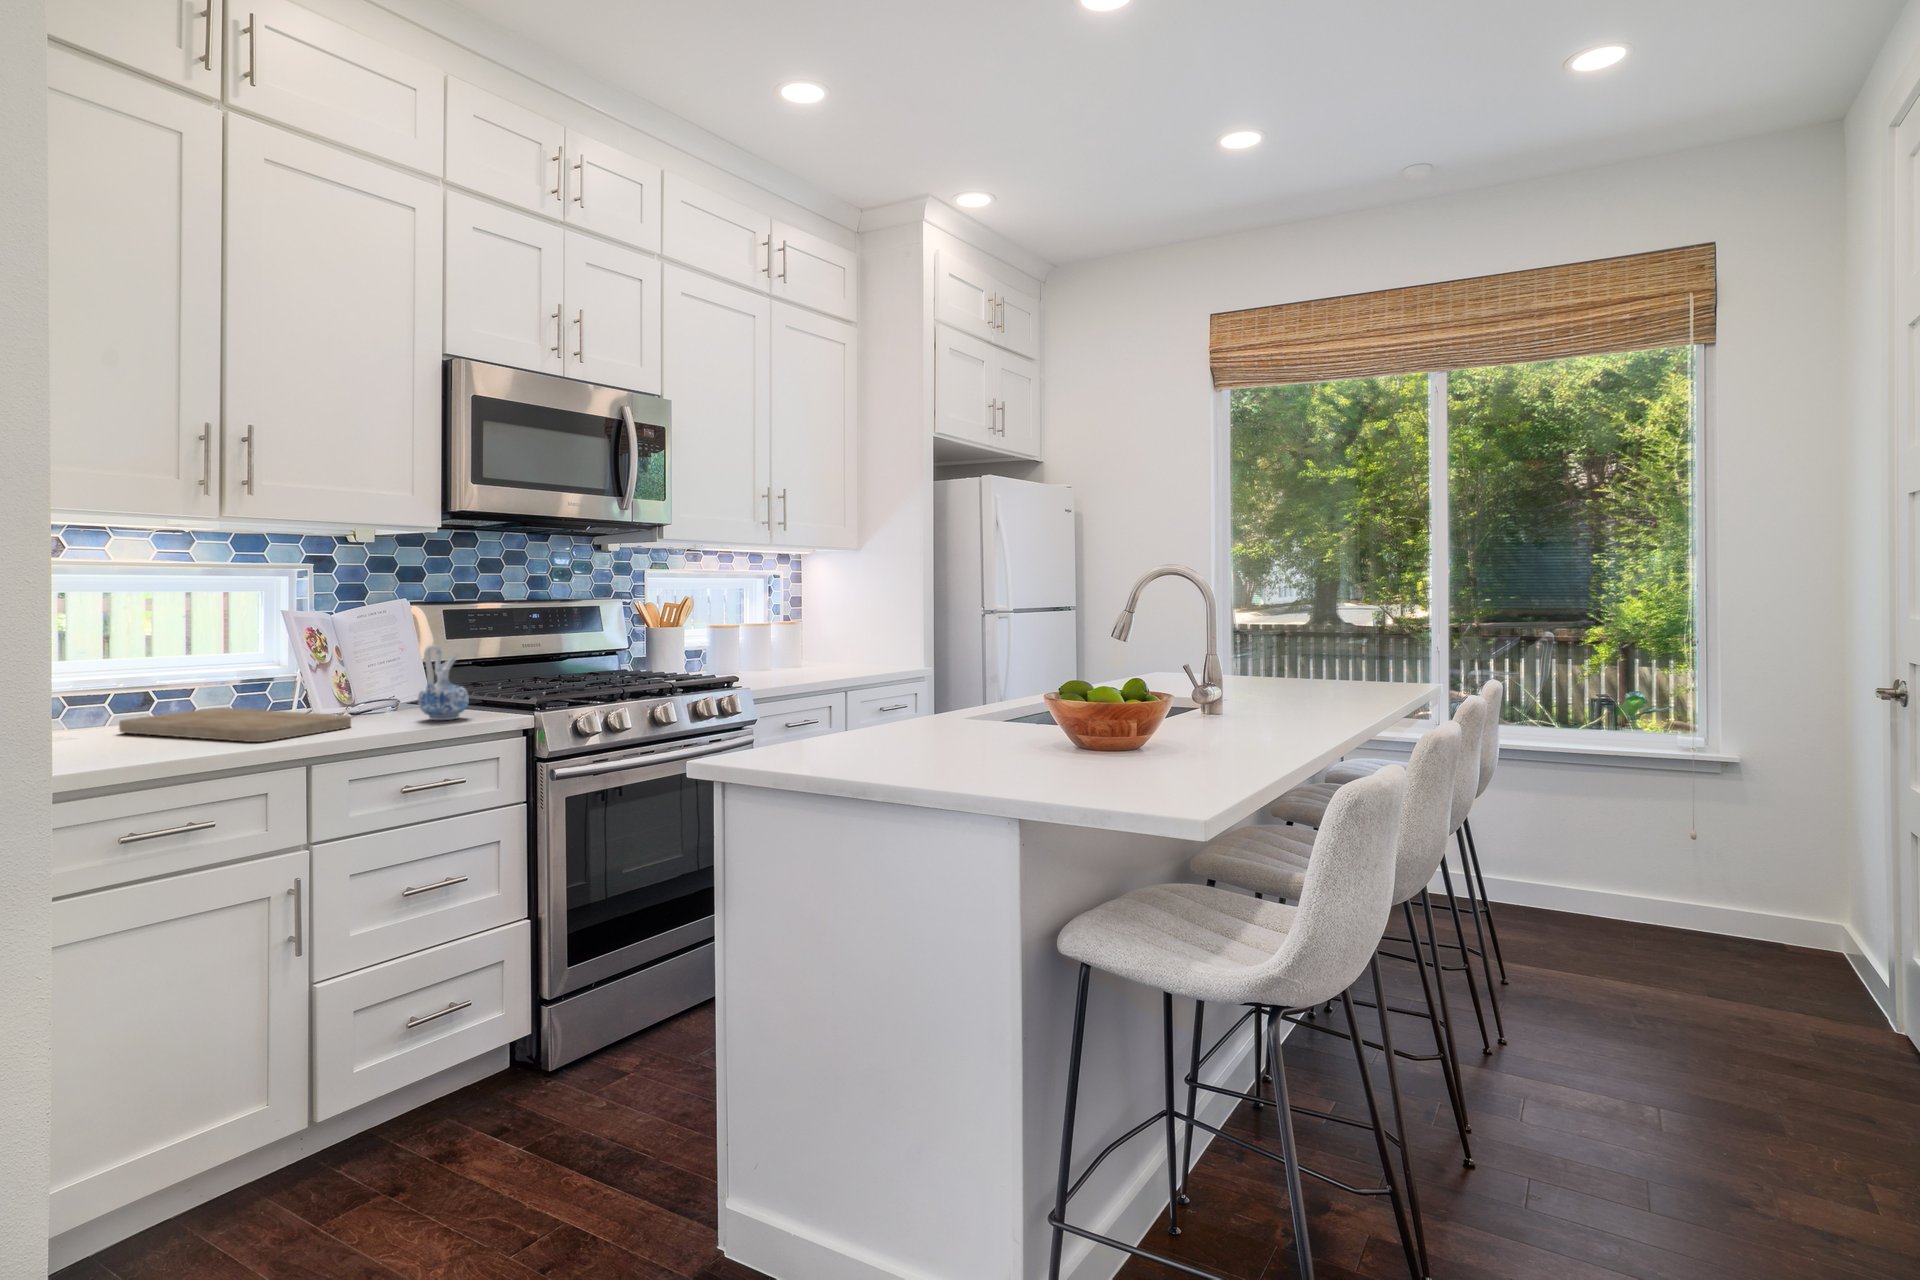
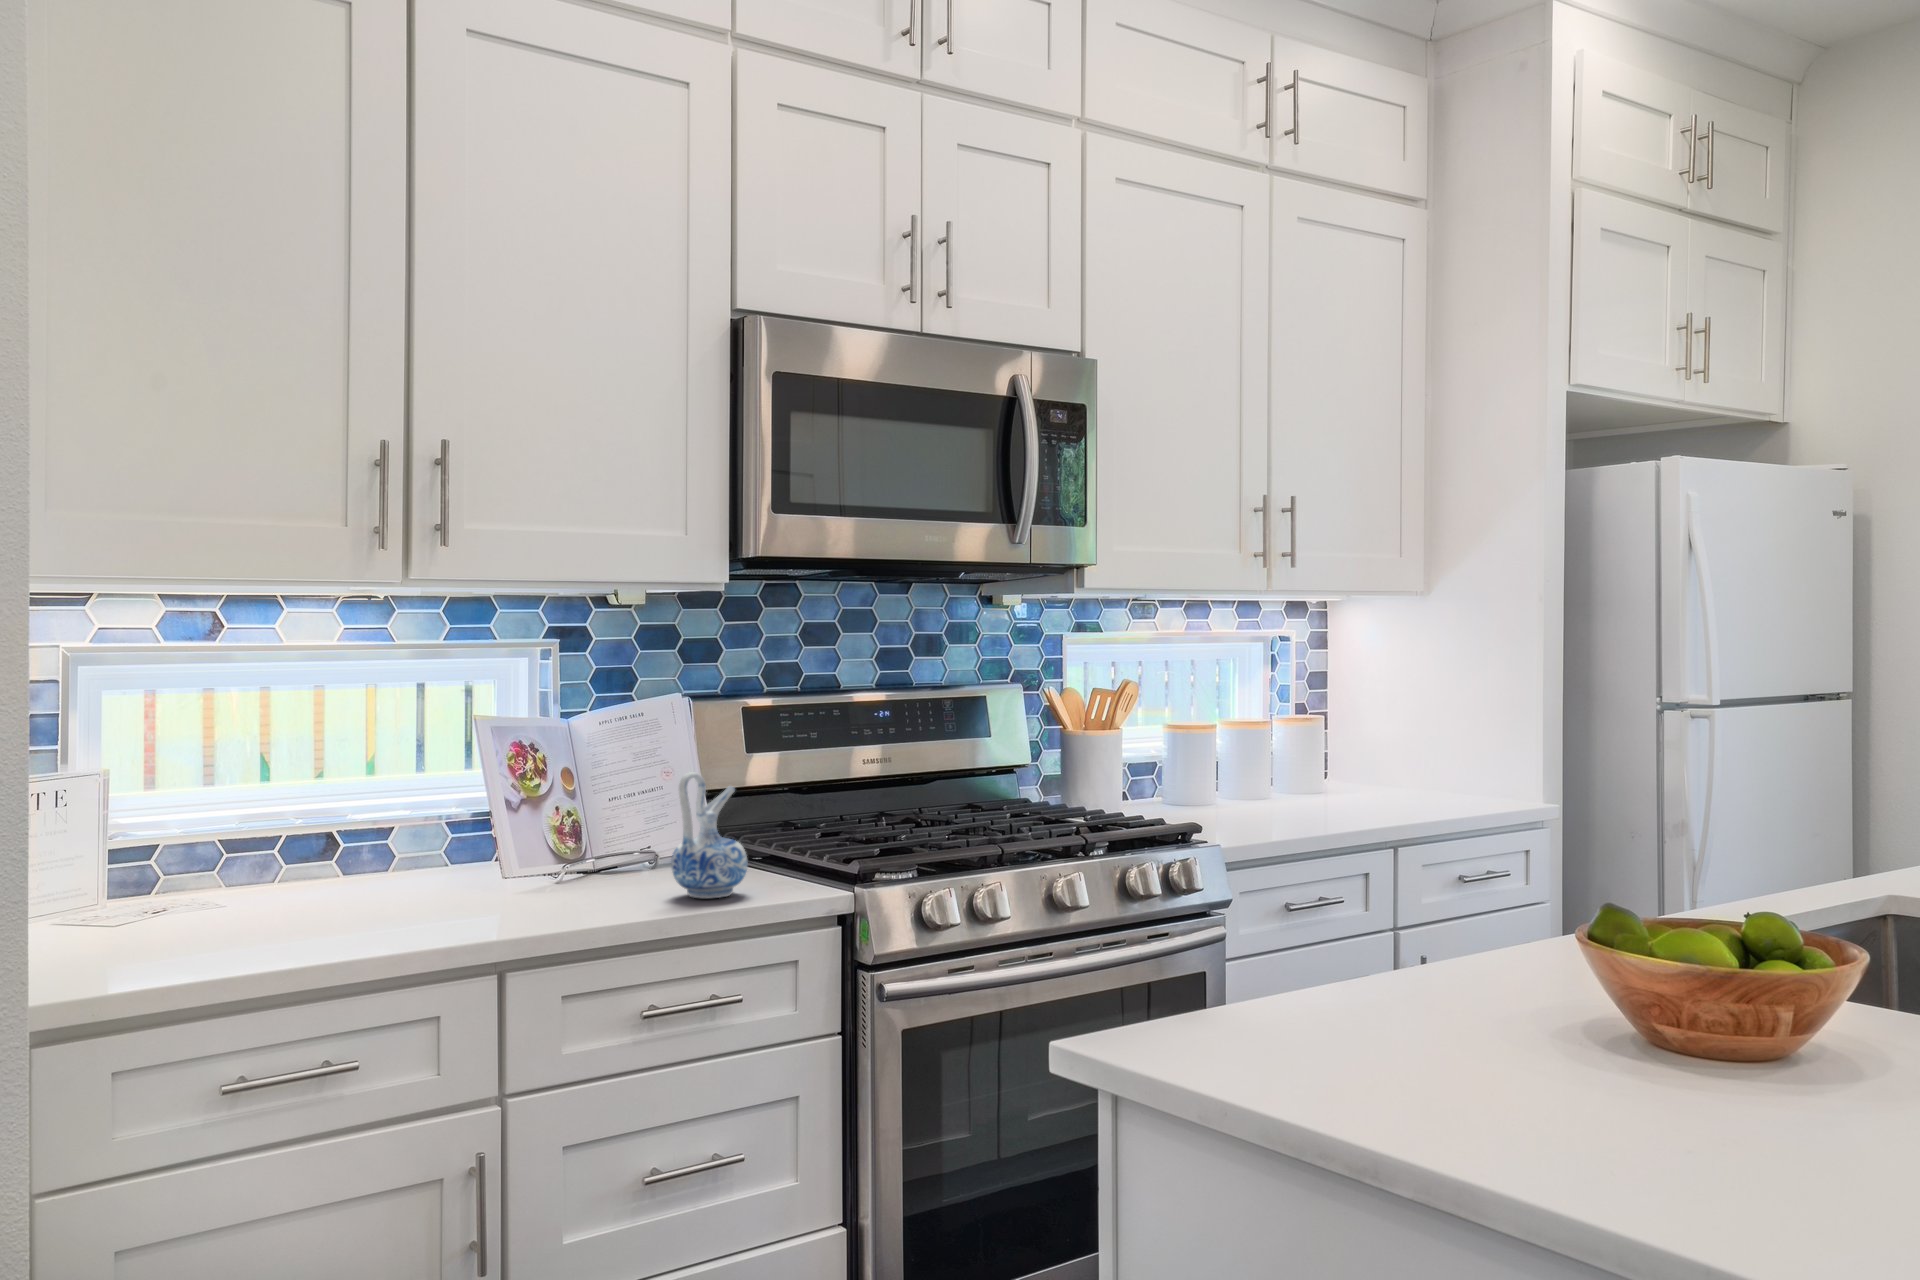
cutting board: present [119,708,351,742] -> none [274,862,571,932]

